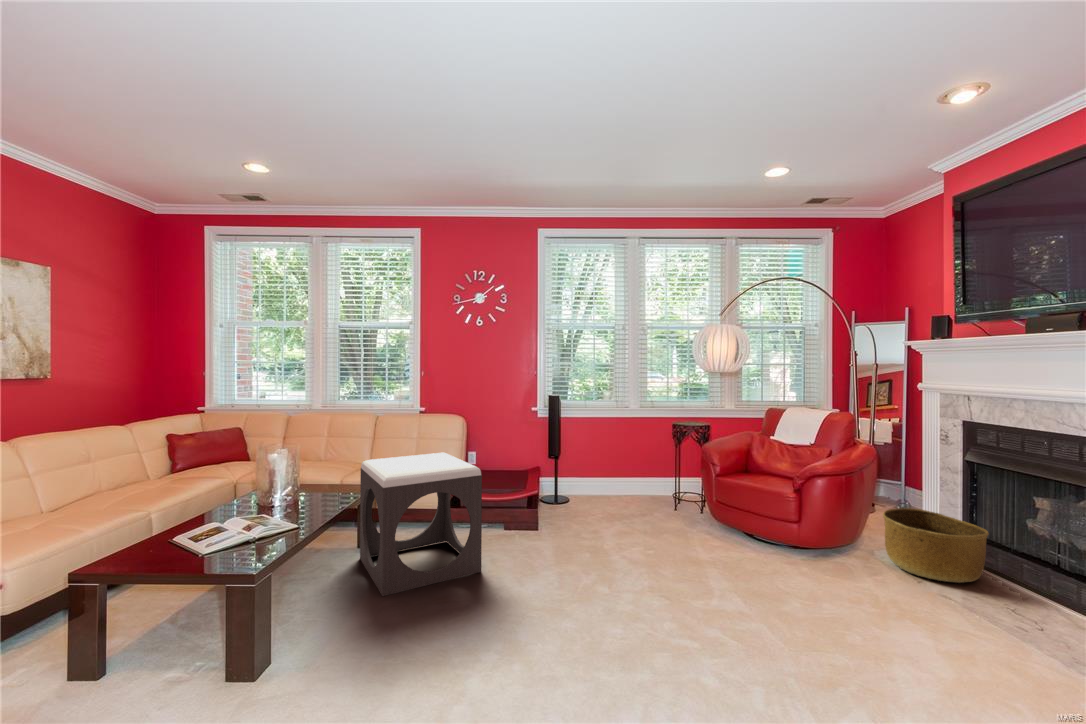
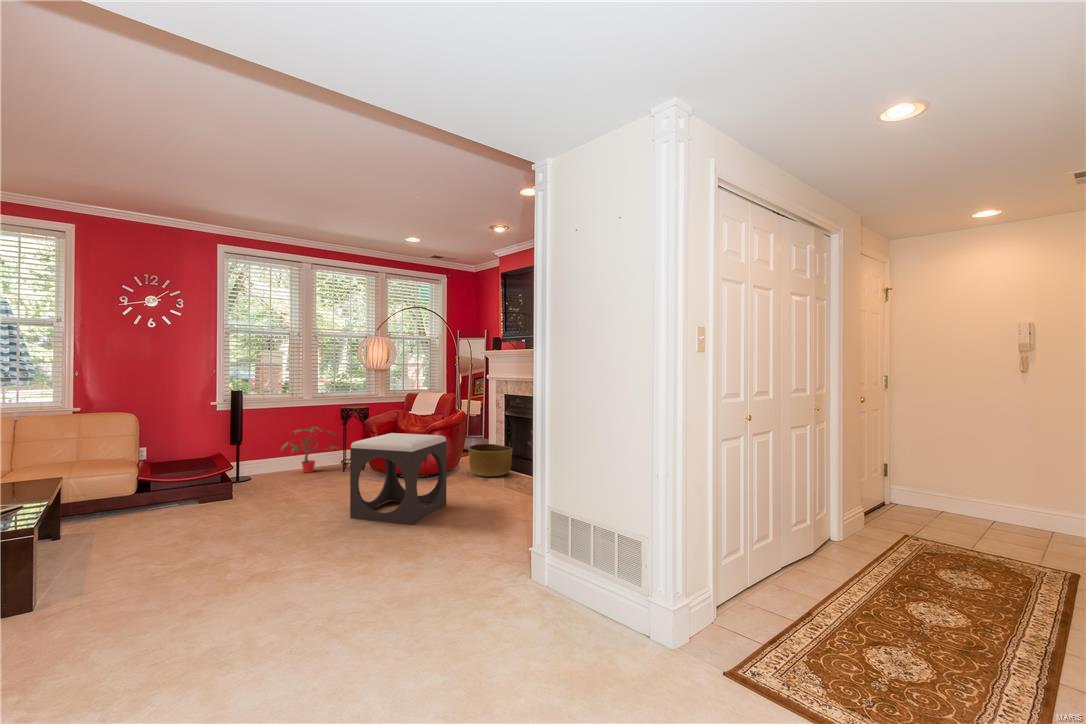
potted plant: none [602,444,674,503] -> present [281,427,338,472]
footstool: present [360,453,482,596] -> present [350,433,447,525]

